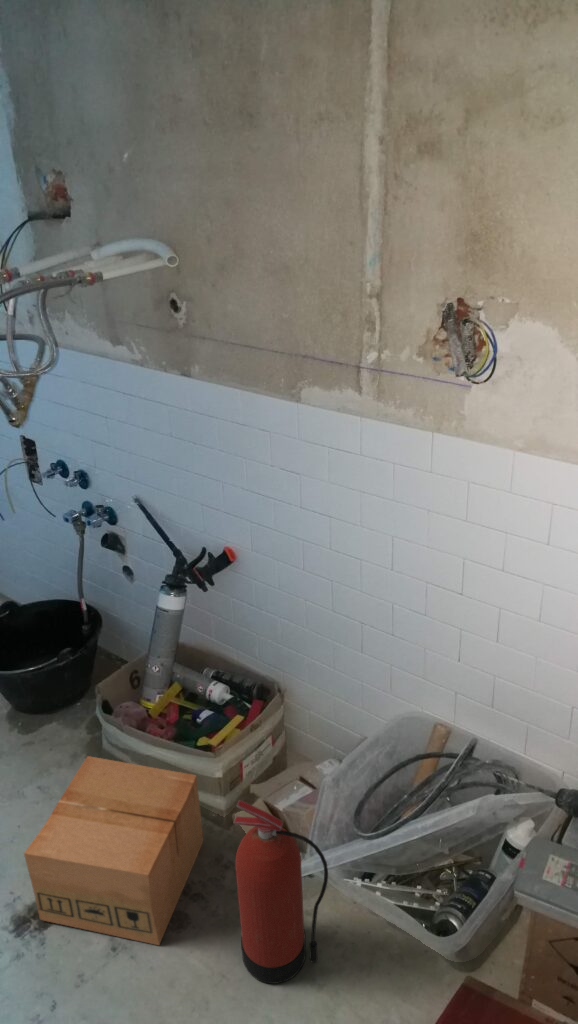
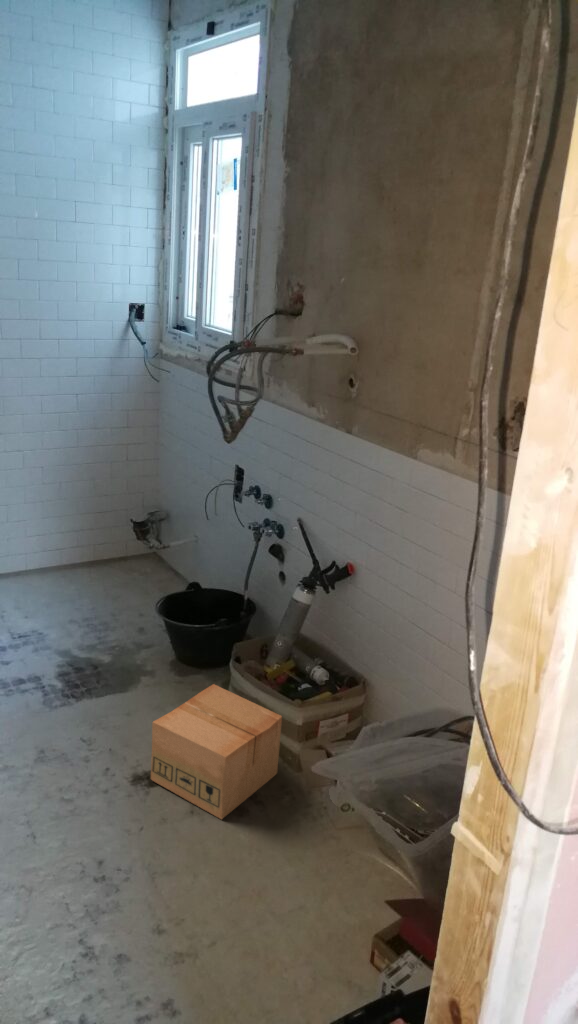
fire extinguisher: present [234,800,328,984] -> none [274,714,345,869]

